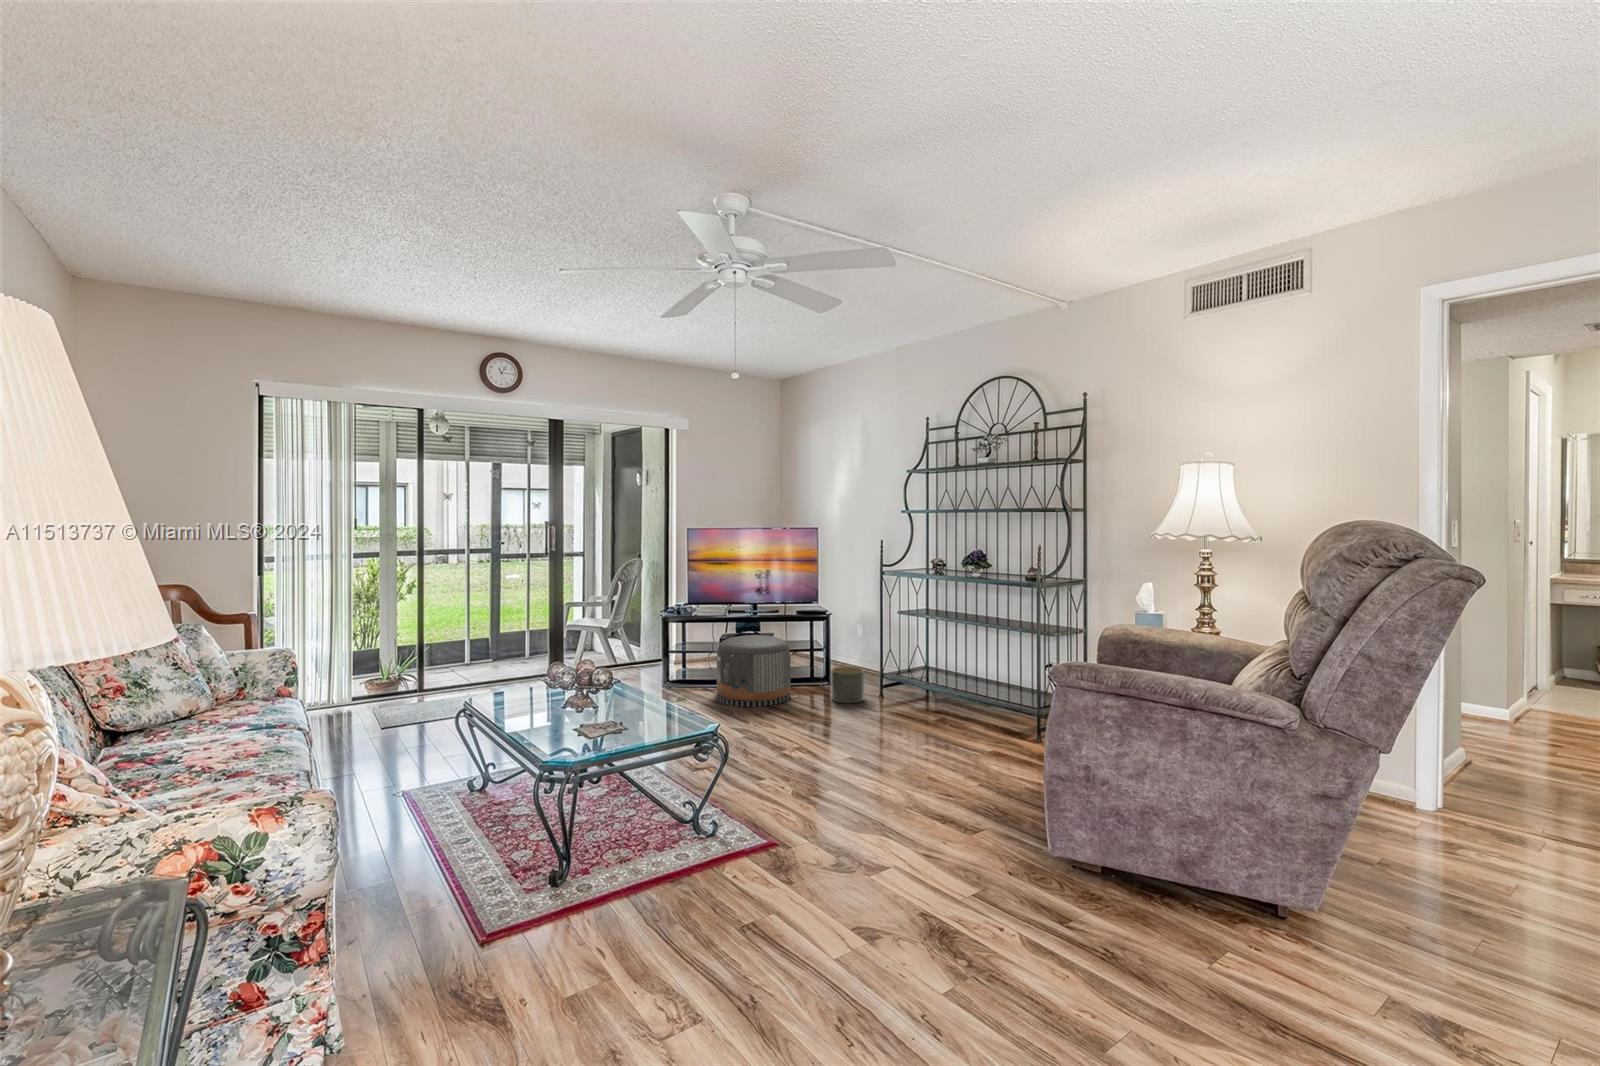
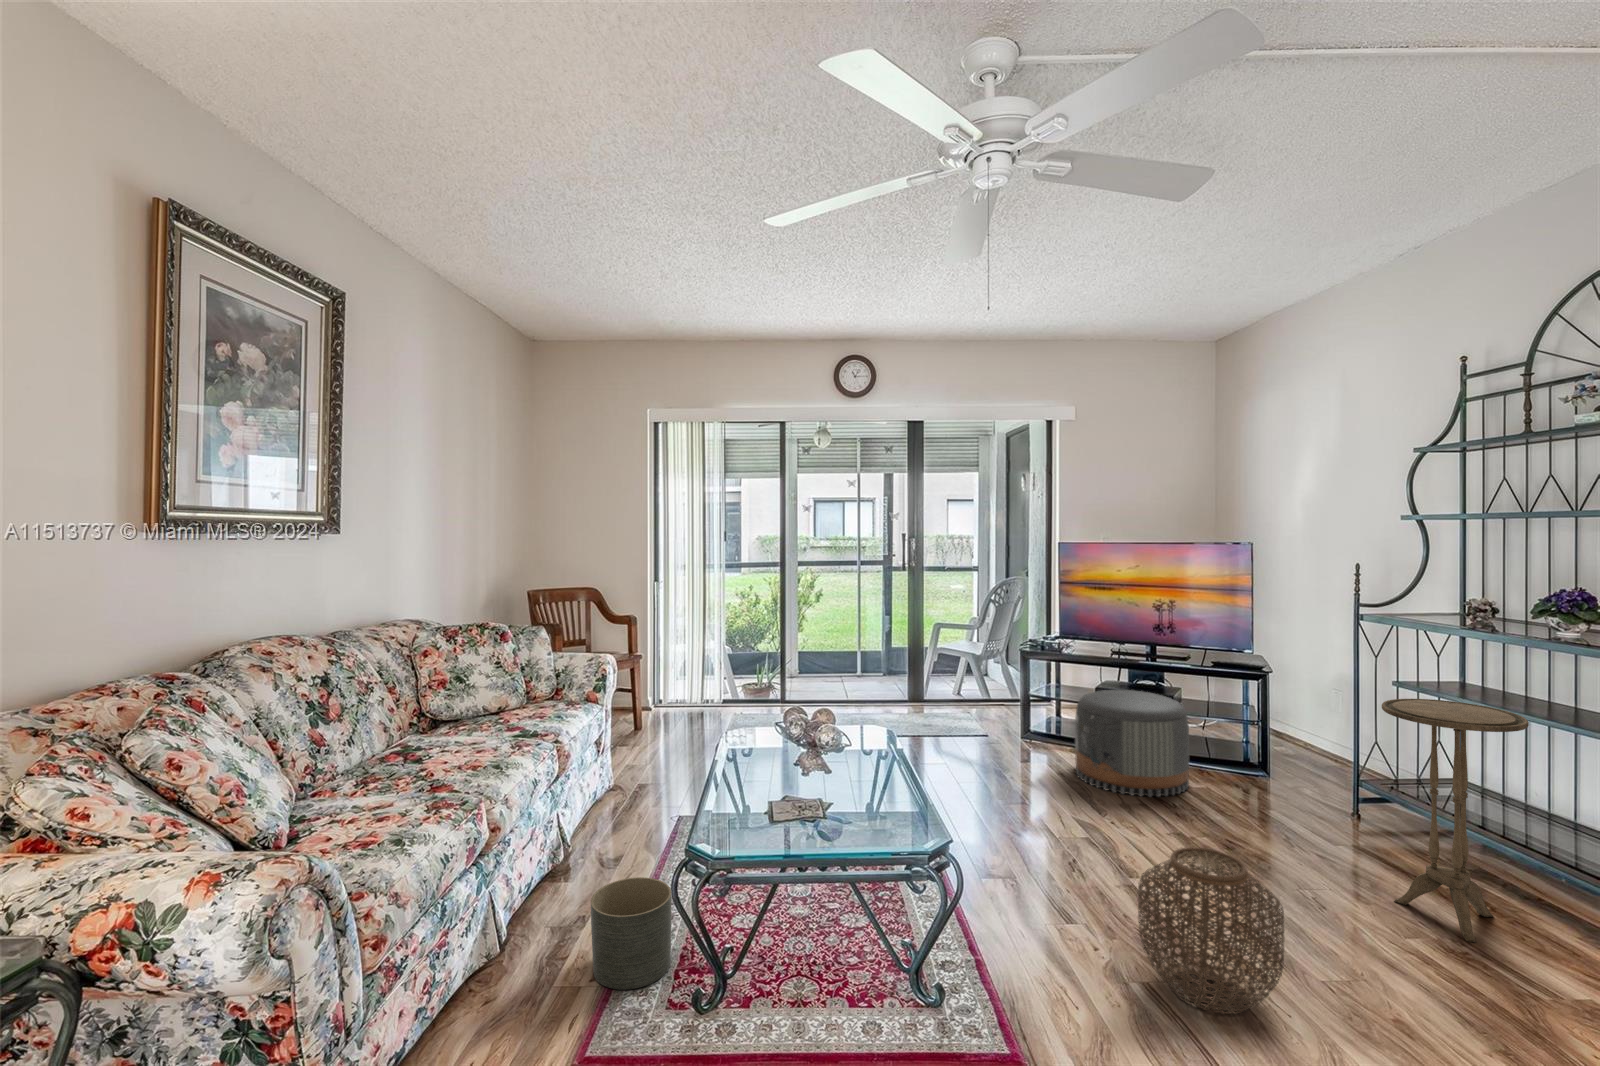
side table: none [908,615,970,740] -> present [1382,699,1529,942]
planter: present [831,666,864,703] -> present [591,877,671,990]
woven basket: none [812,708,887,798] -> present [1138,847,1284,1014]

